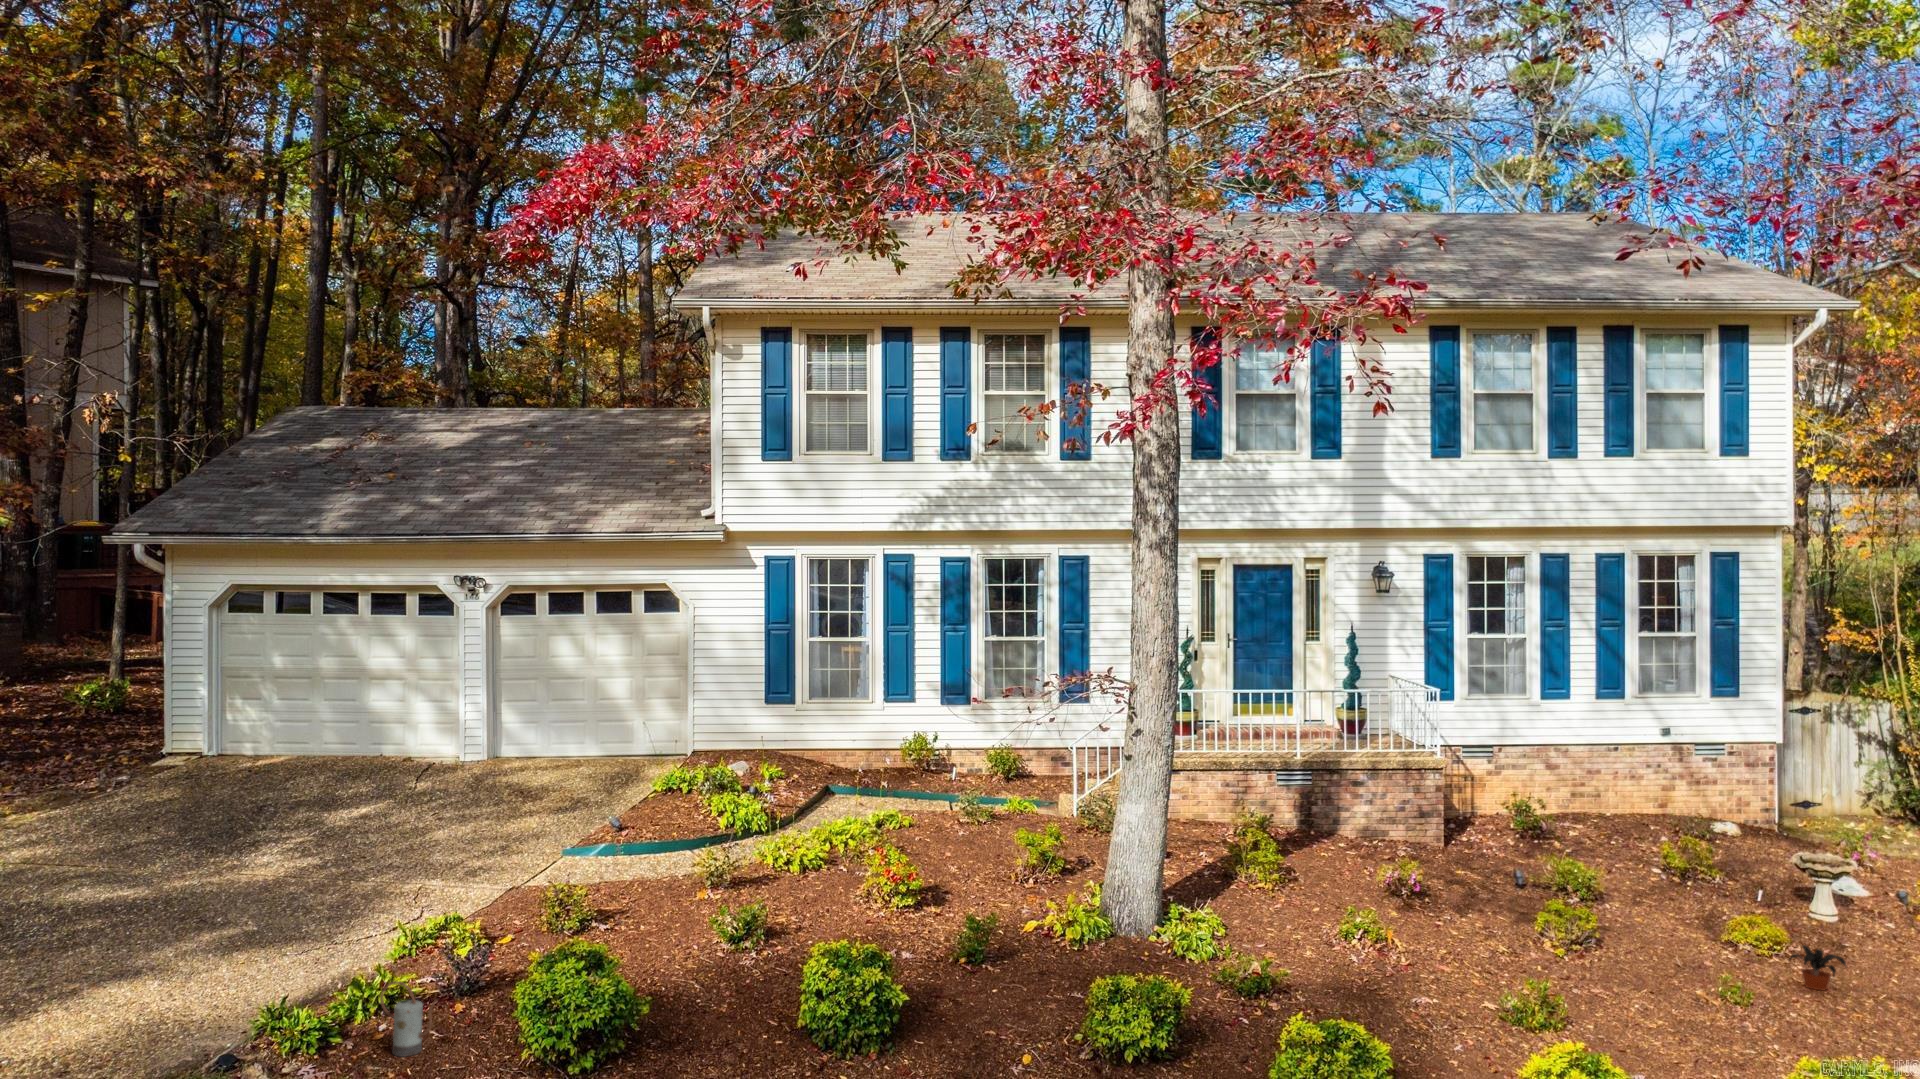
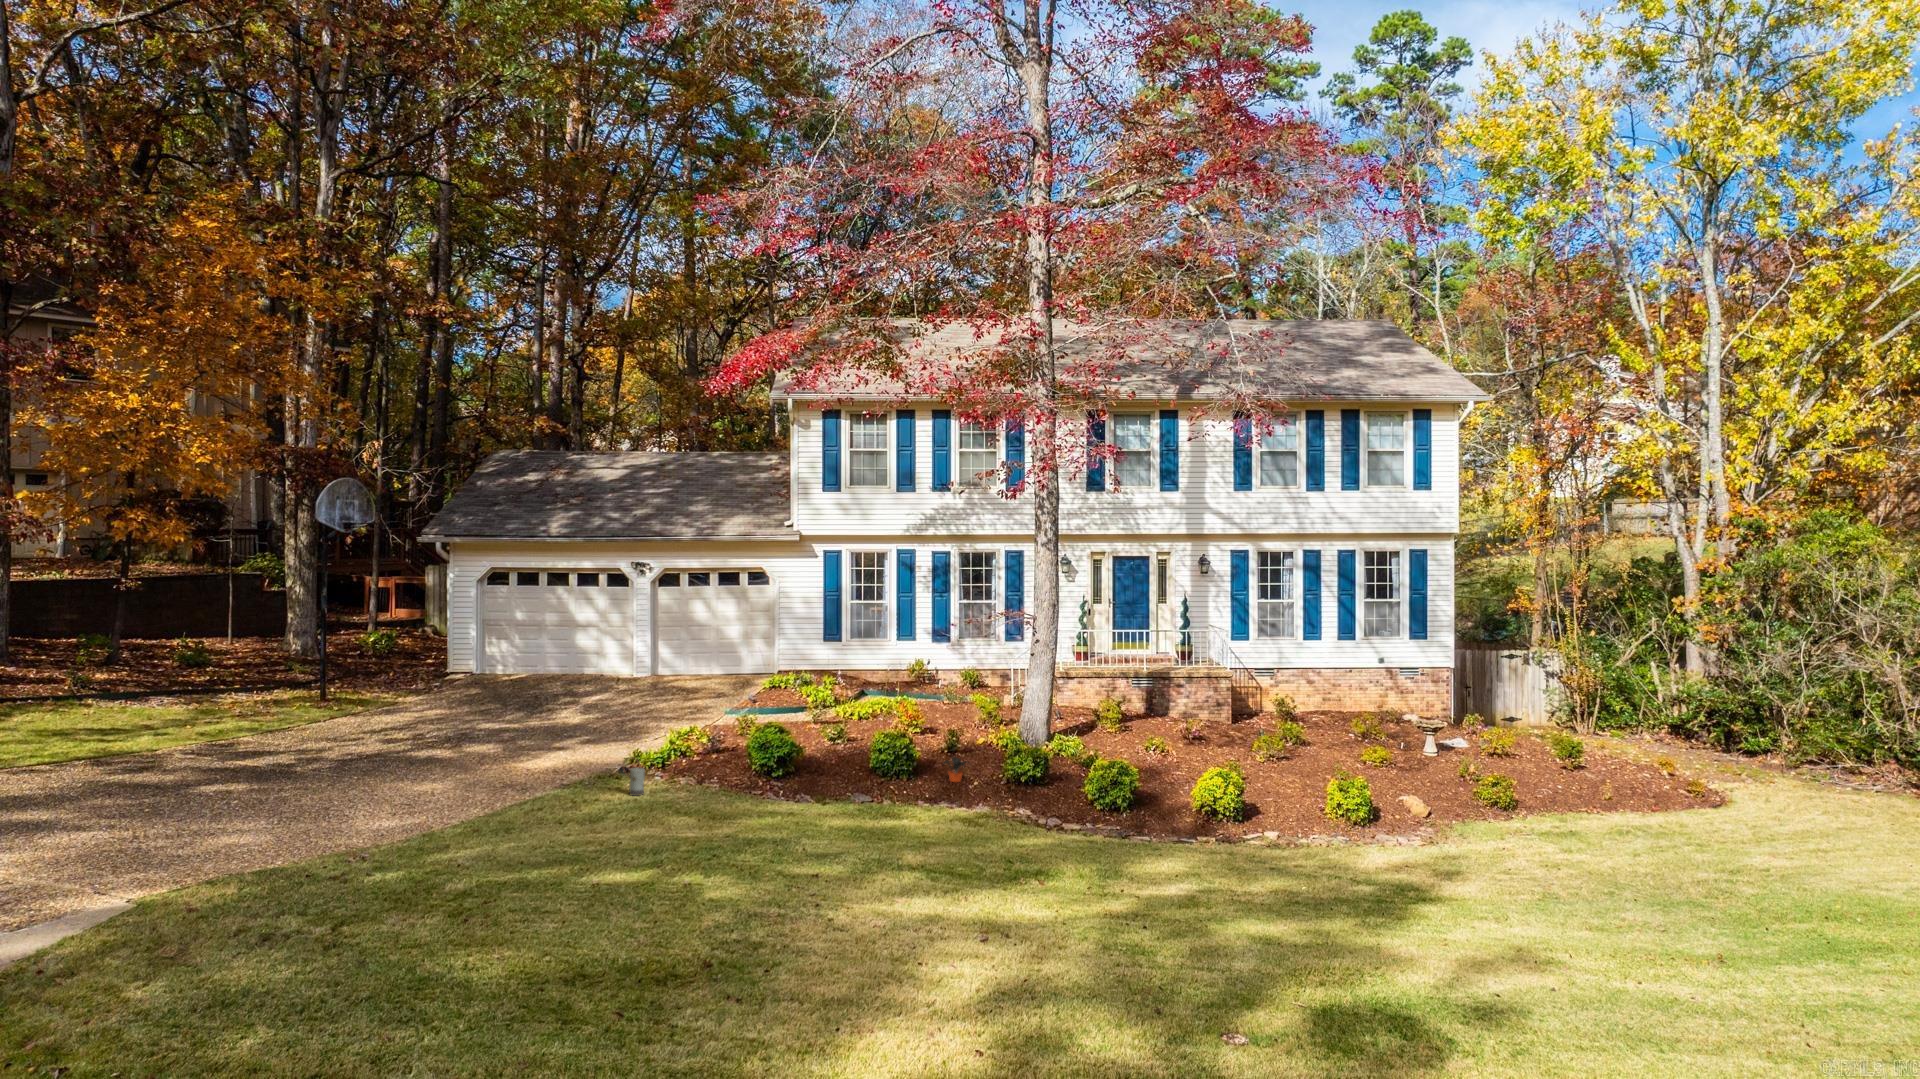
potted plant: present [1790,945,1846,990] -> present [943,757,968,782]

